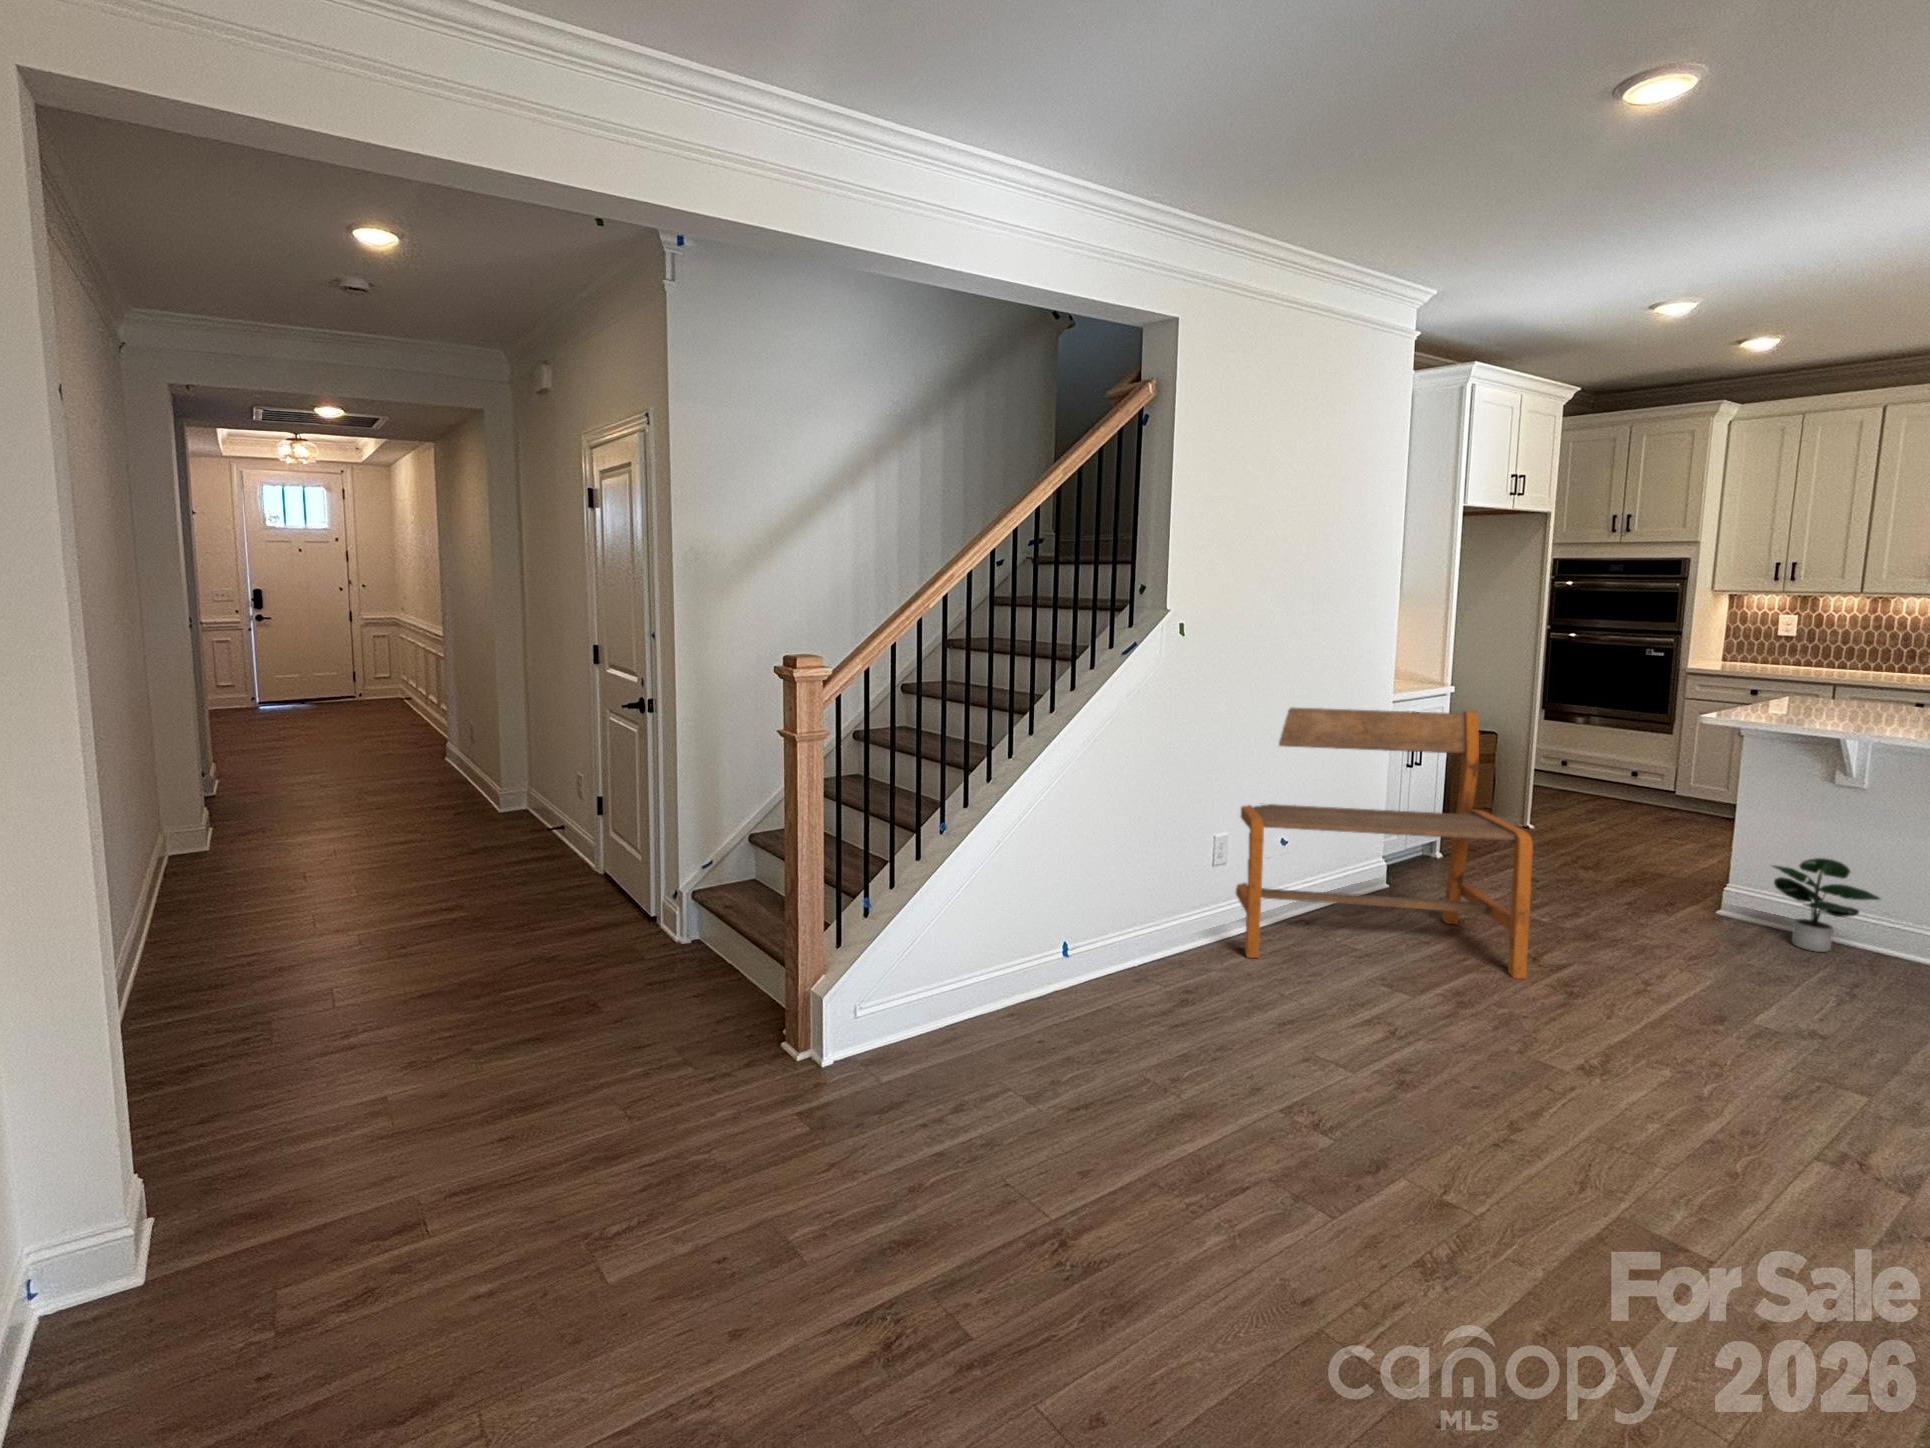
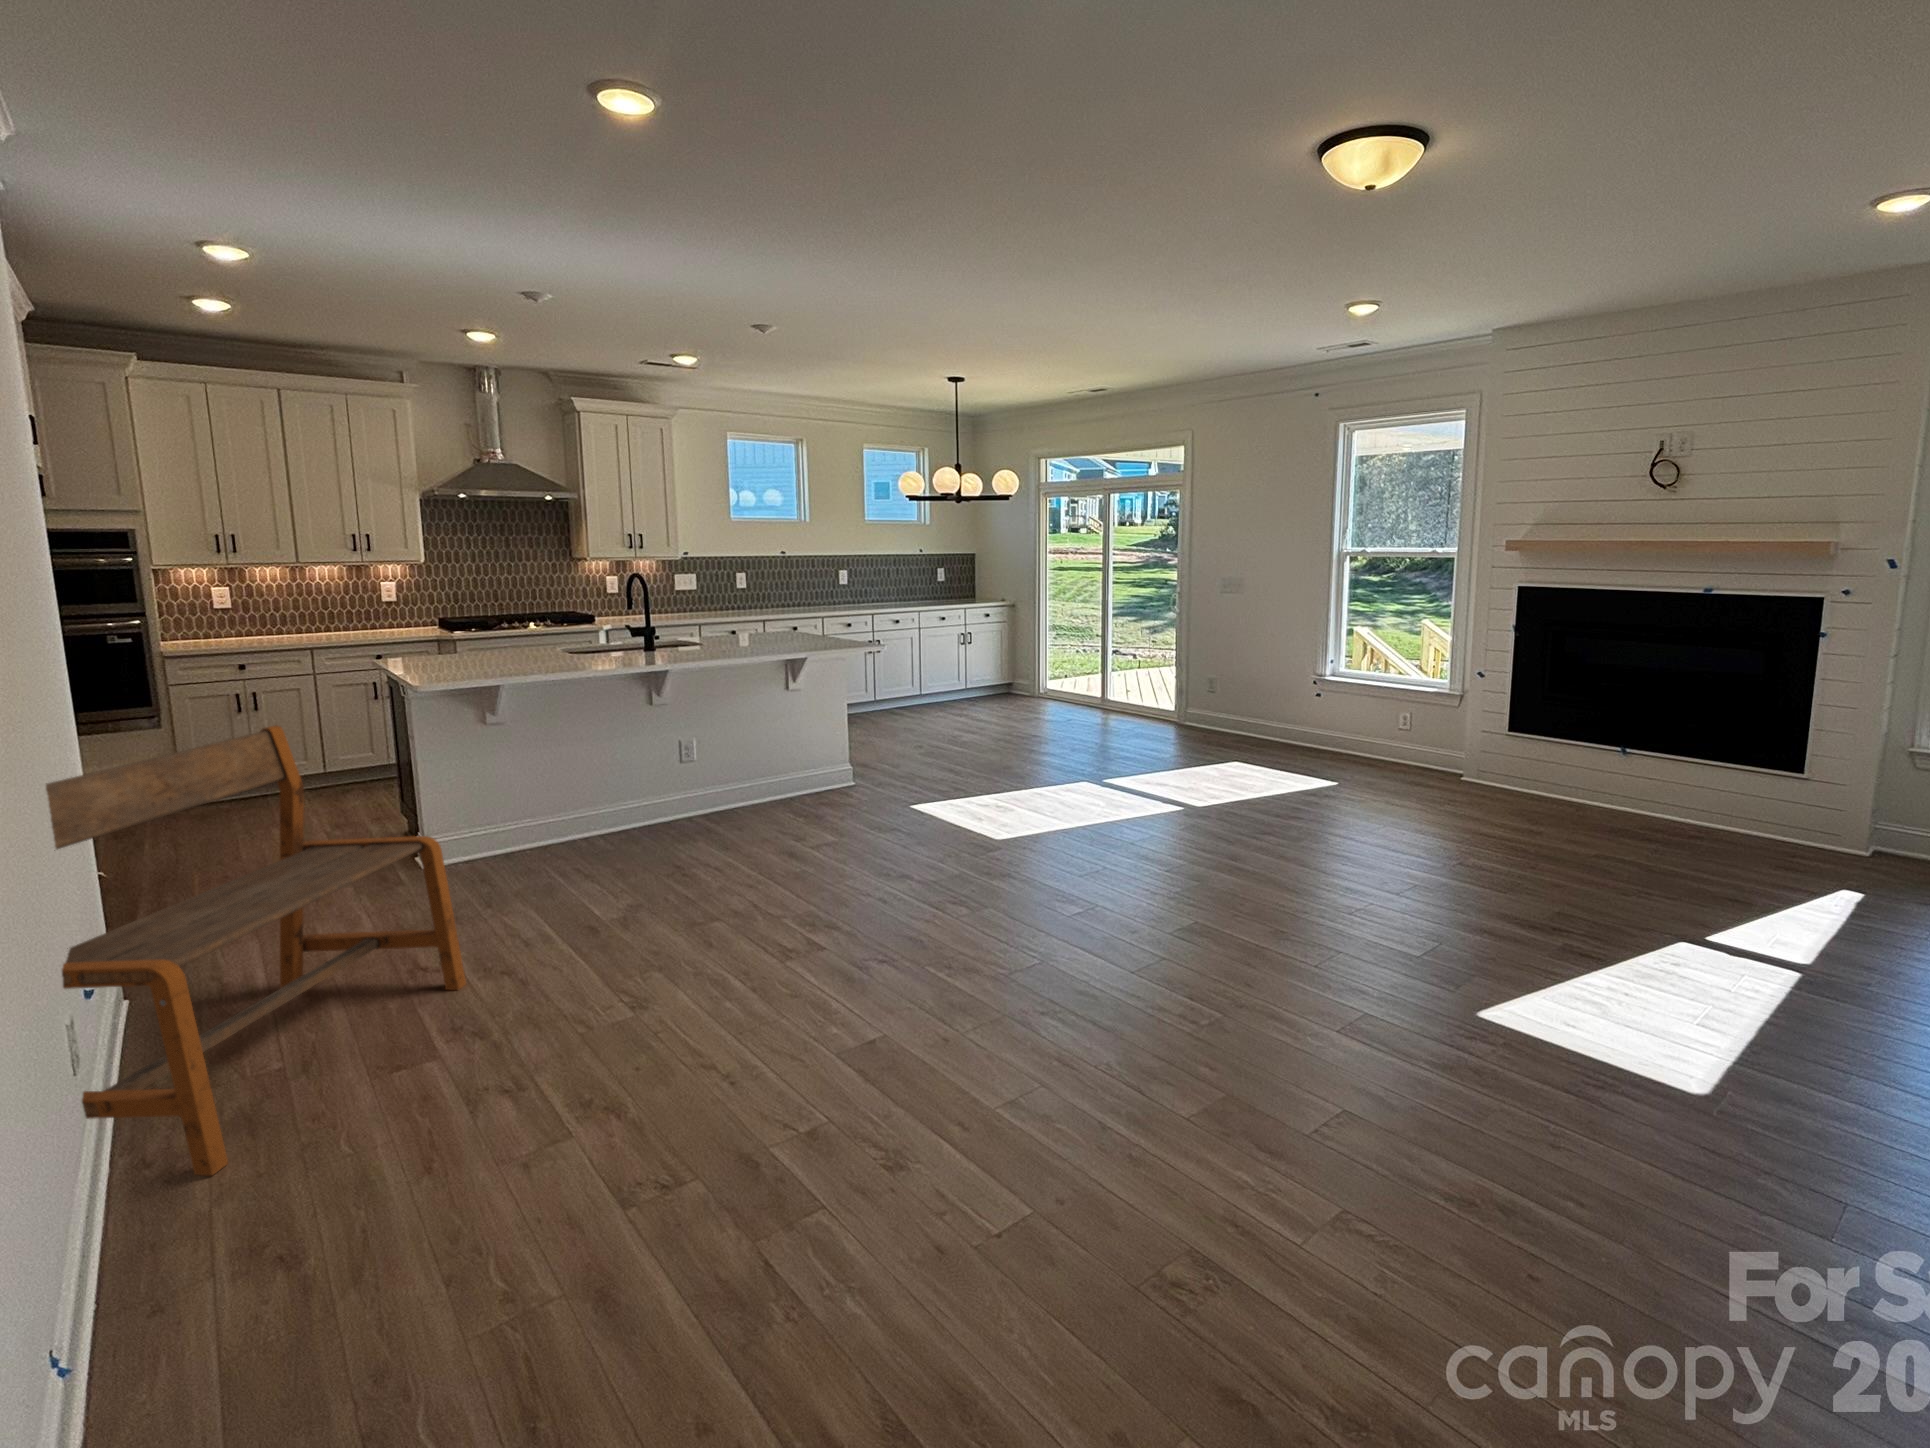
potted plant: present [1773,858,1881,952] -> none [479,784,559,862]

